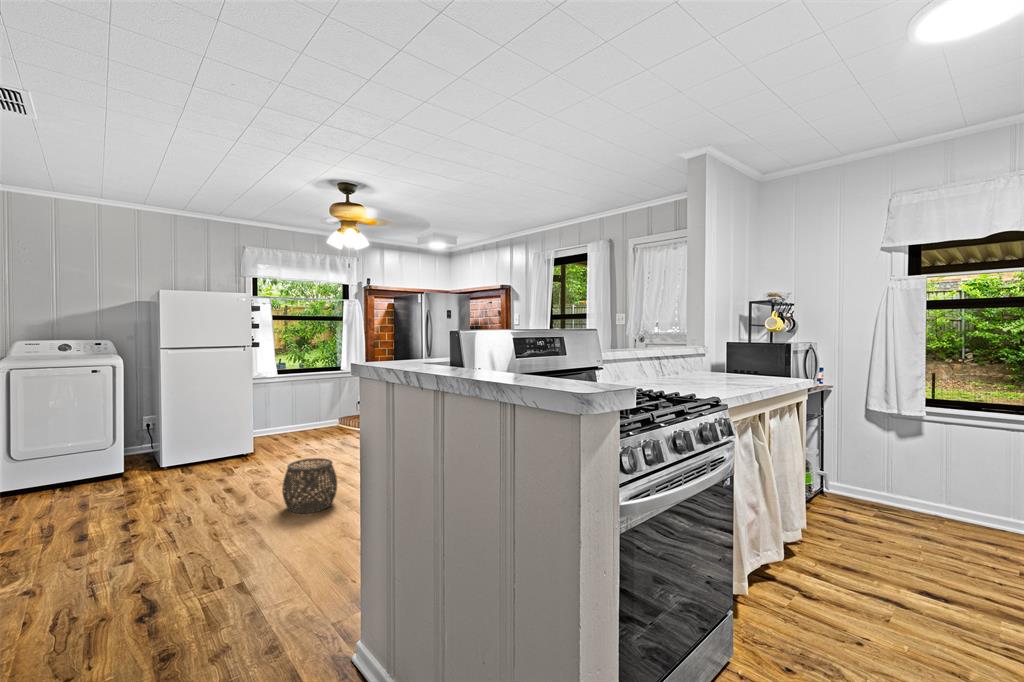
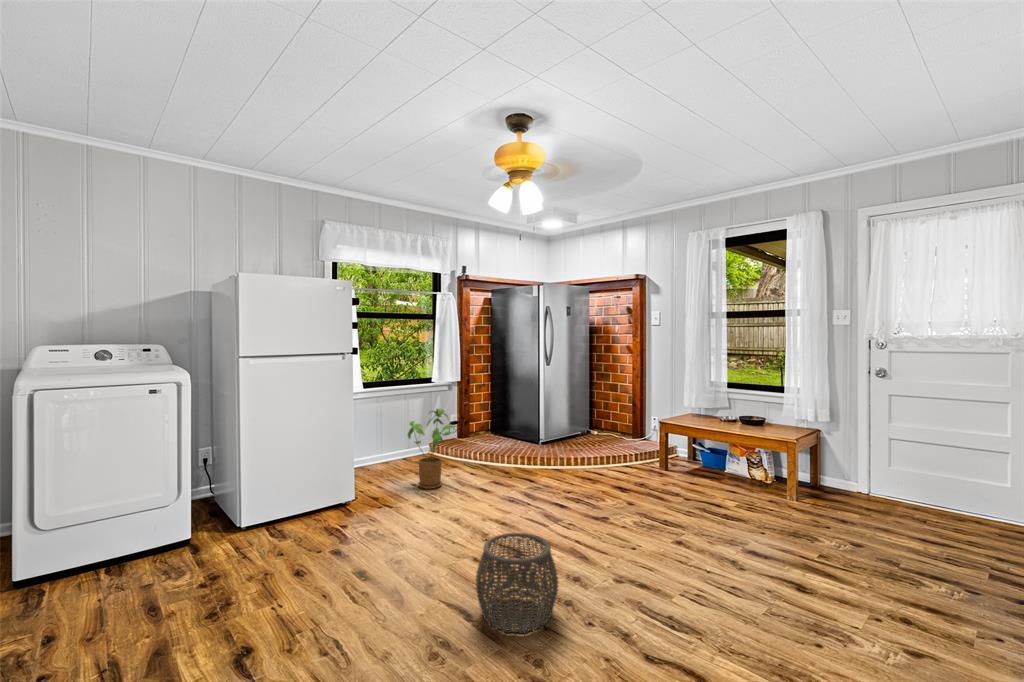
house plant: none [301,388,338,447] -> present [408,409,456,489]

